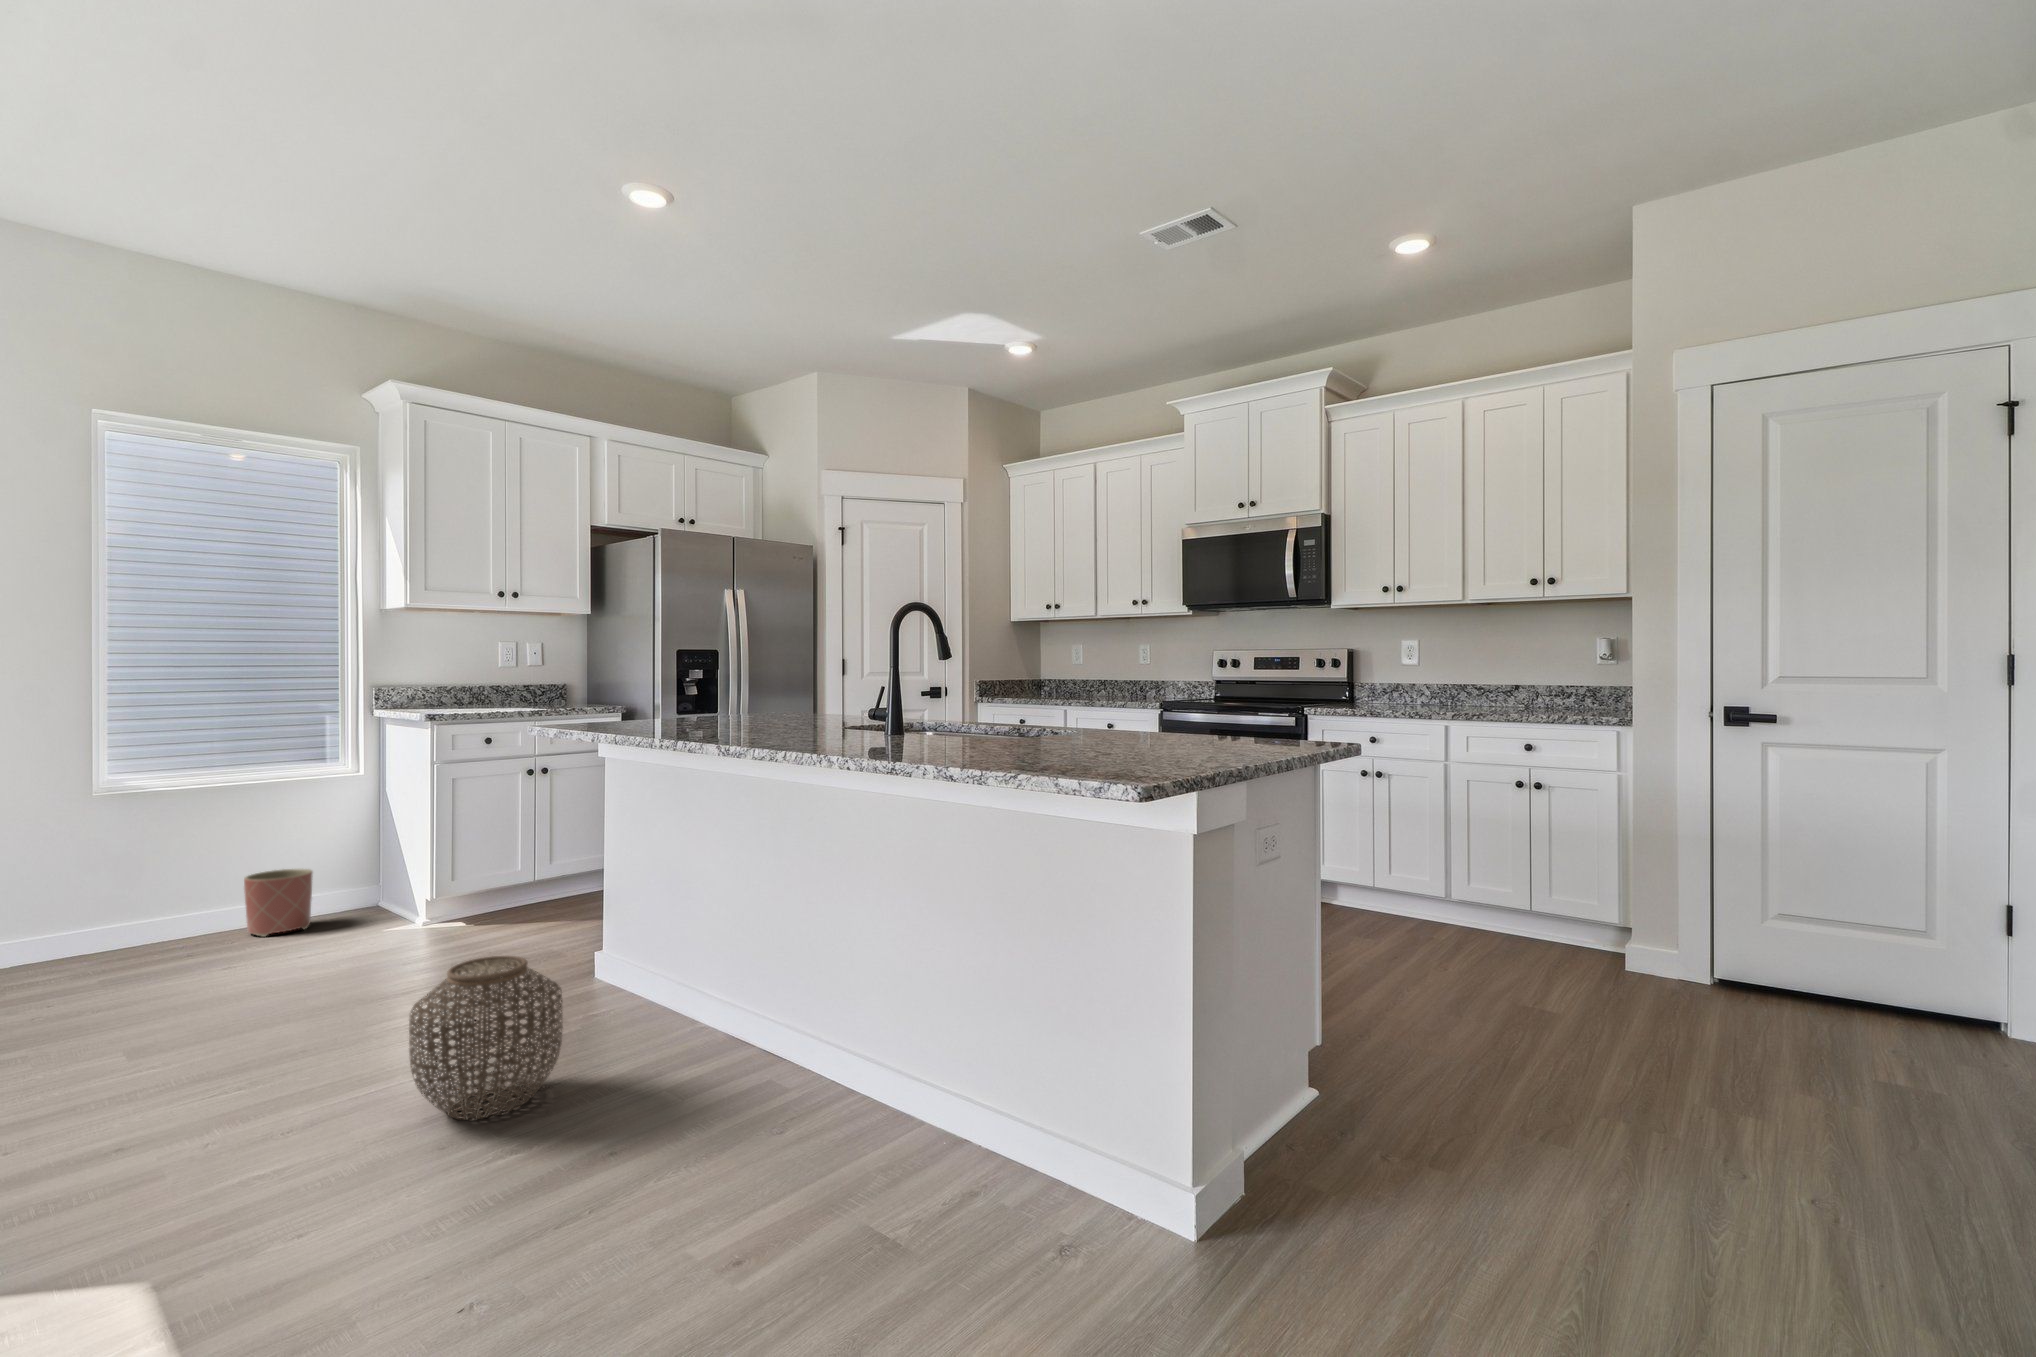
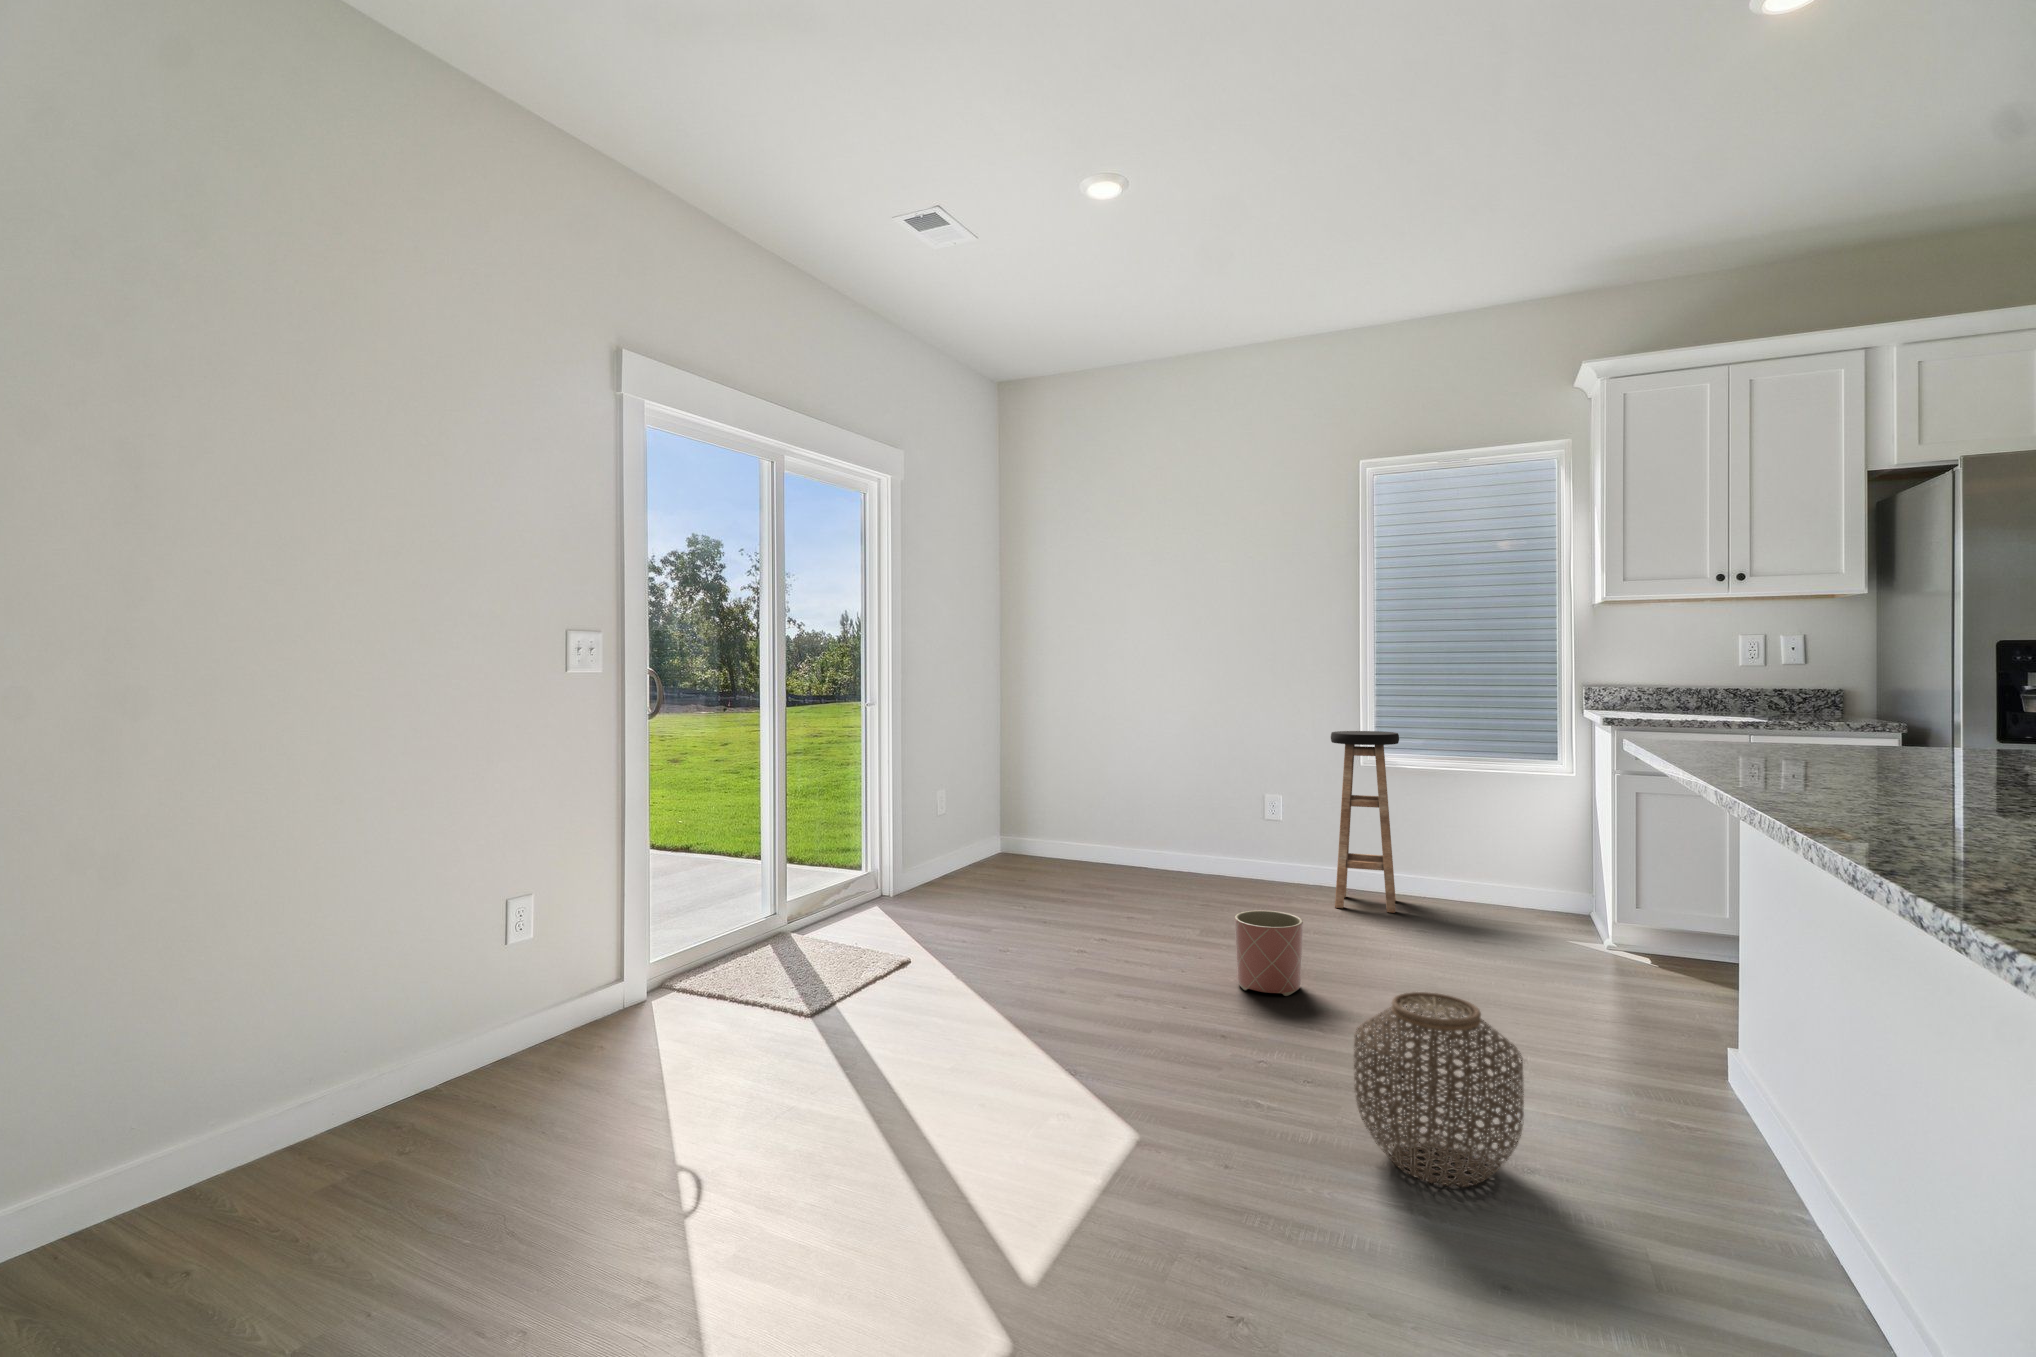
bar stool: none [57,745,170,974] -> present [1331,731,1399,913]
planter: present [244,869,312,937] -> present [1235,910,1303,996]

